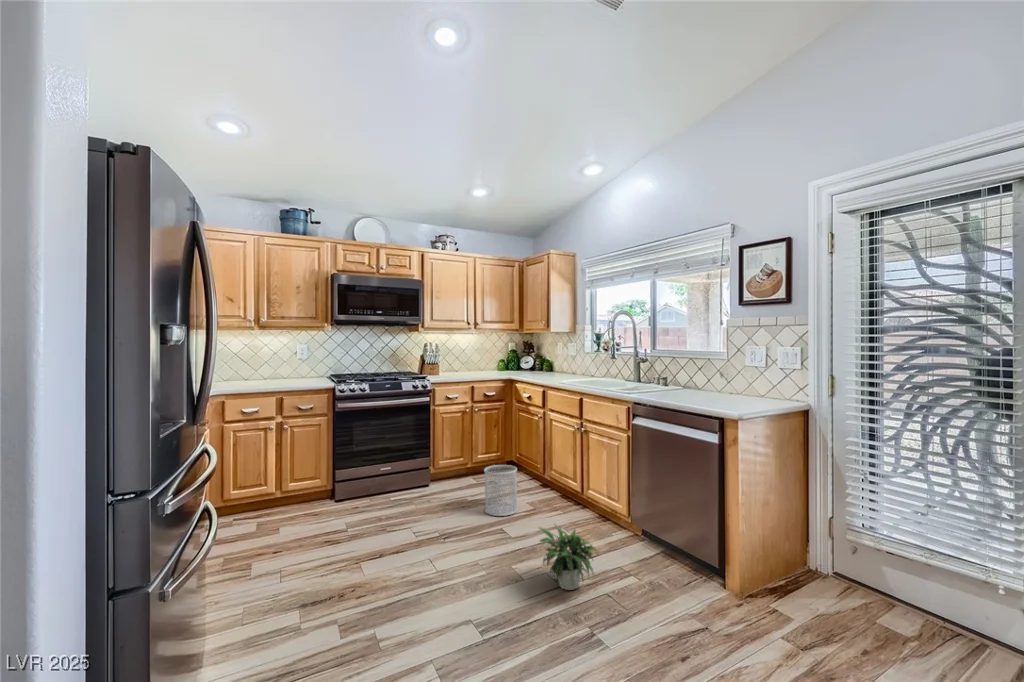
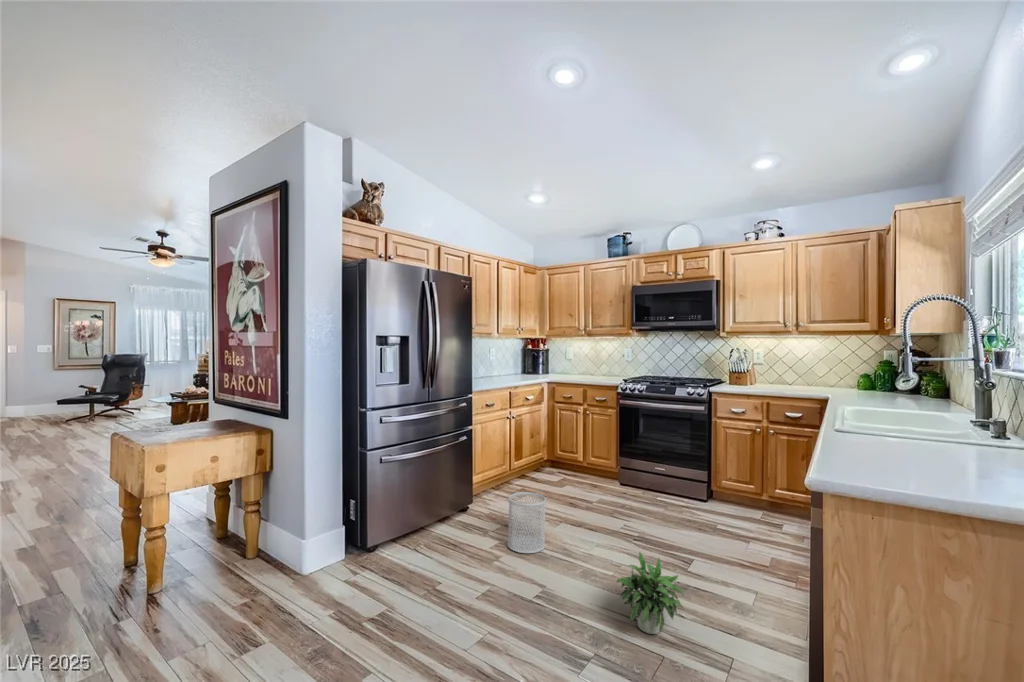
wastebasket: present [484,465,518,516] -> present [507,492,546,553]

